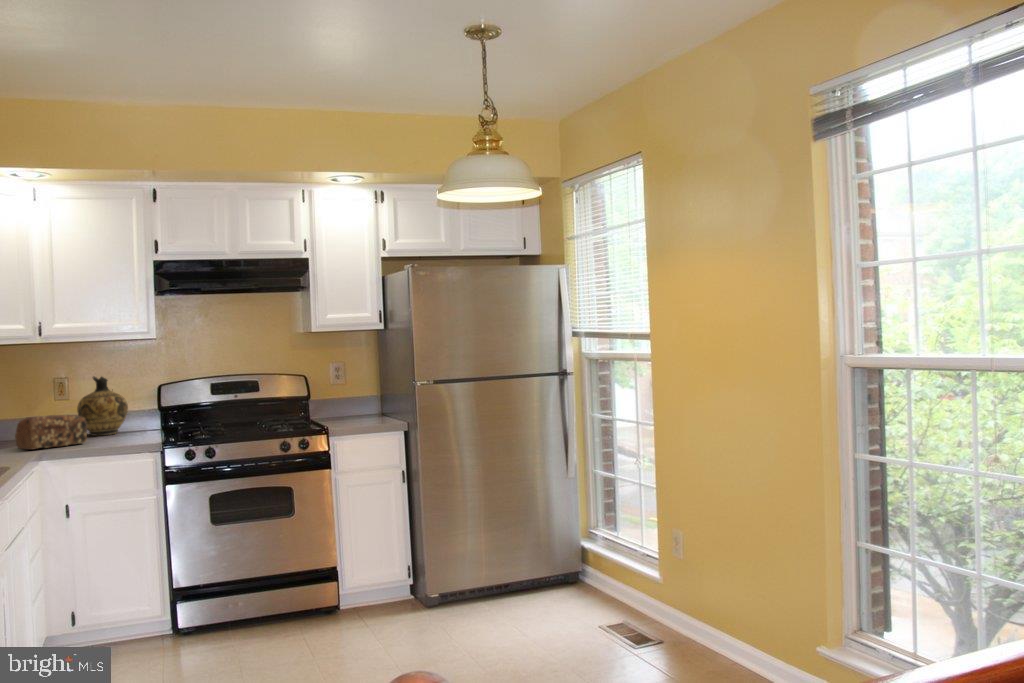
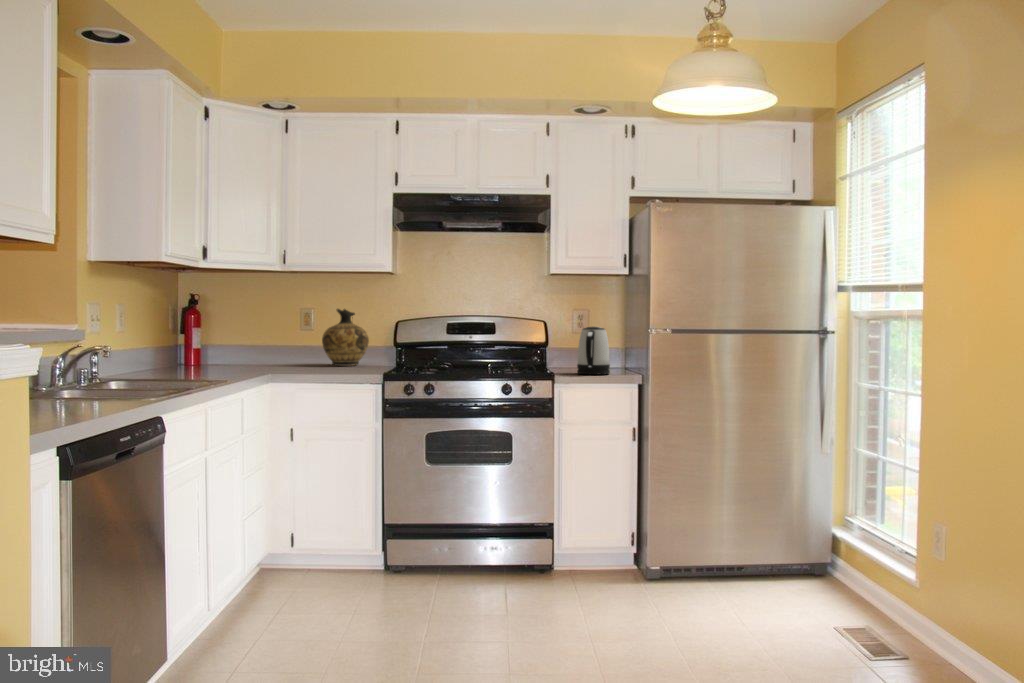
kettle: none [350,380,380,425] -> present [577,327,610,375]
bread loaf: present [15,415,87,450] -> none [248,341,316,373]

